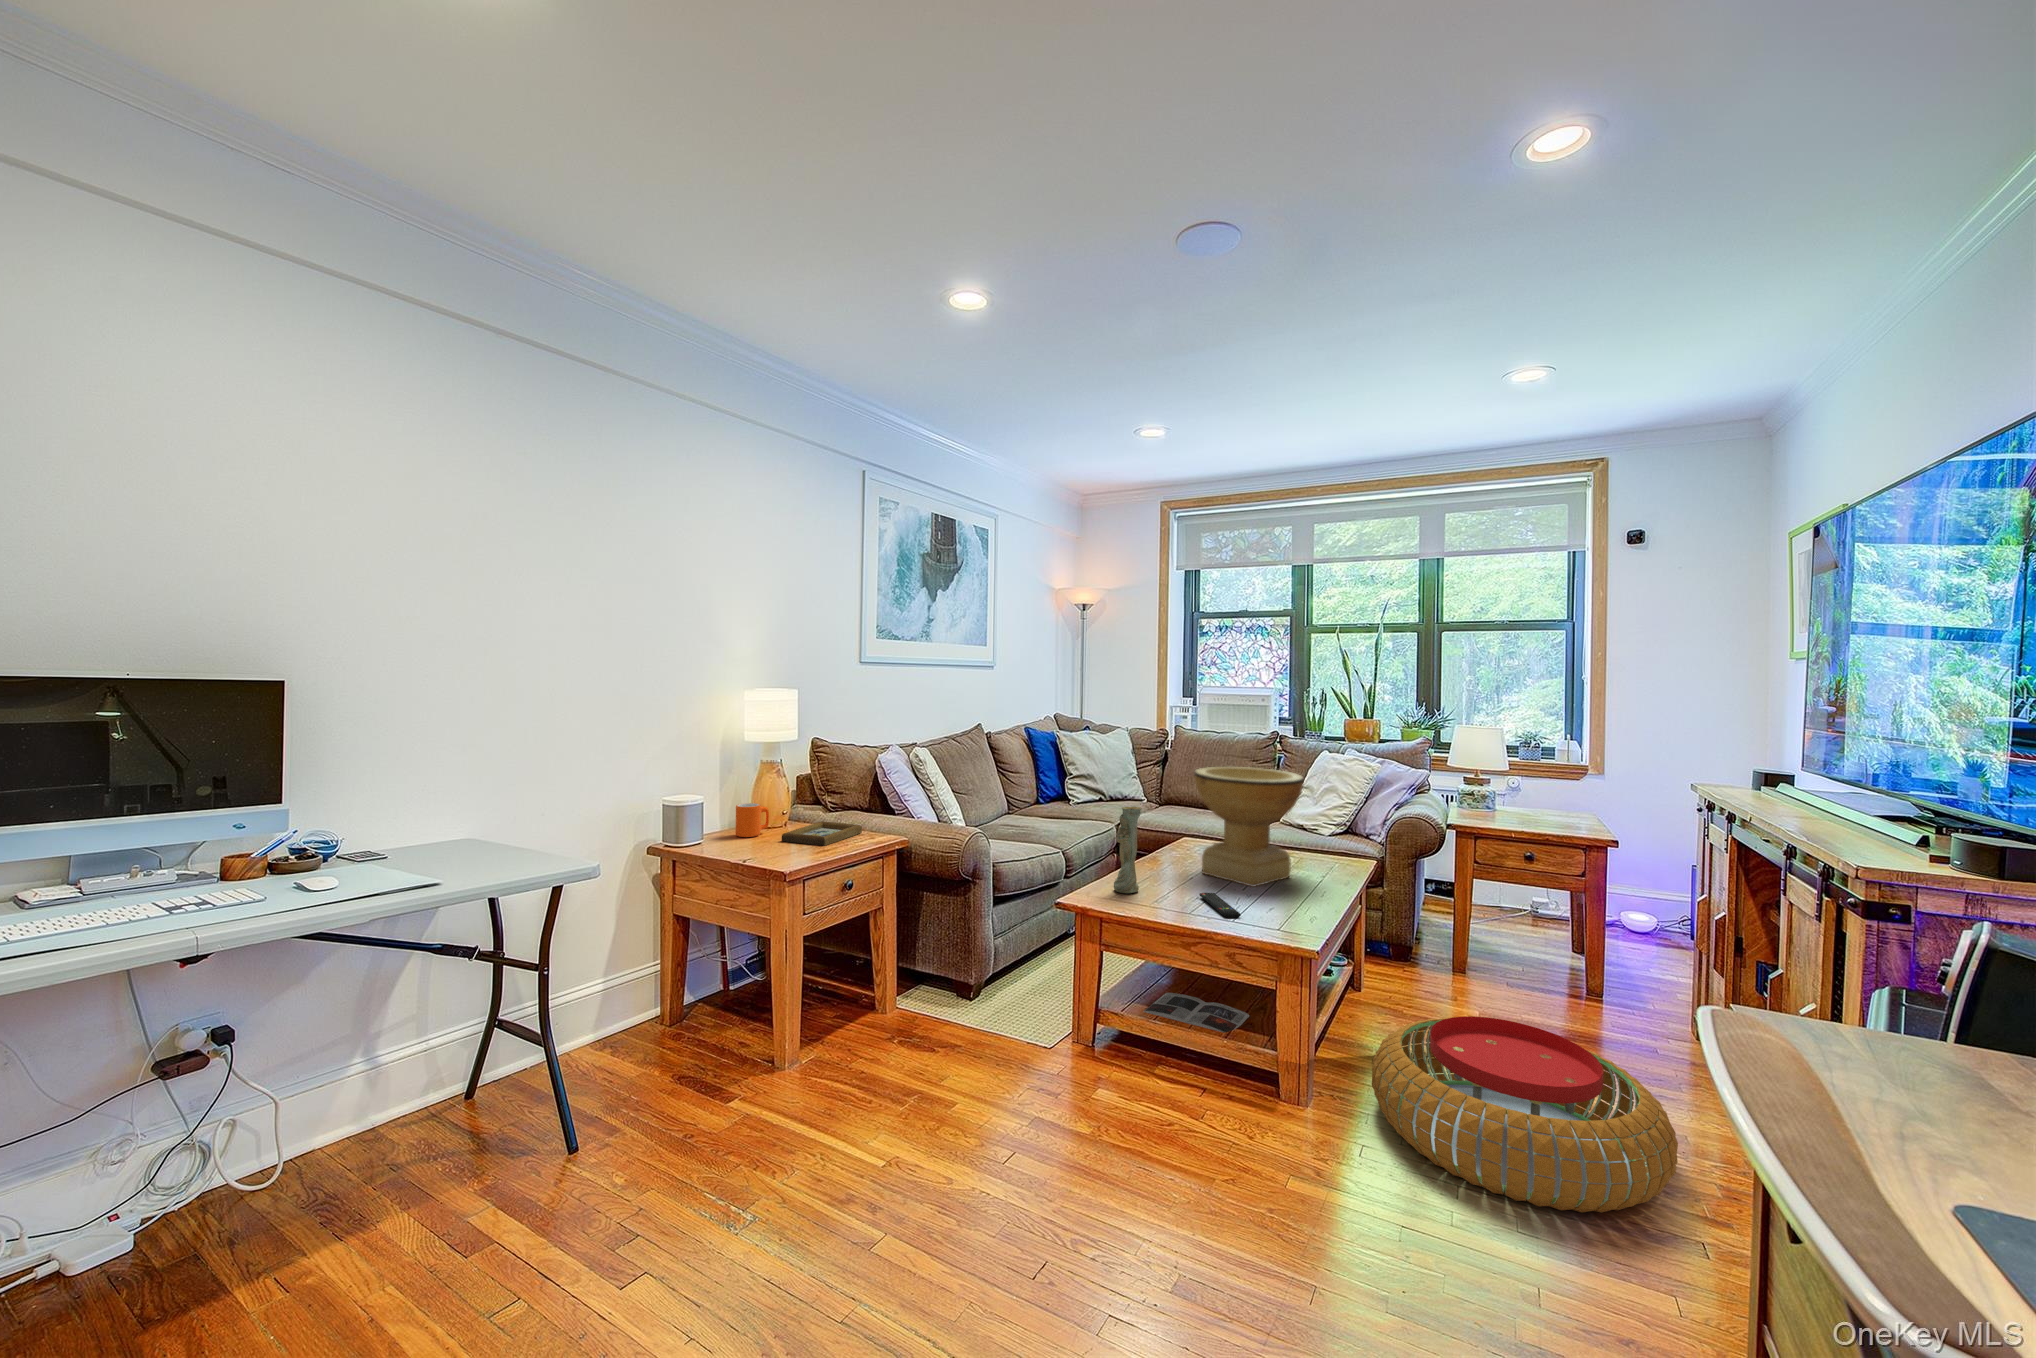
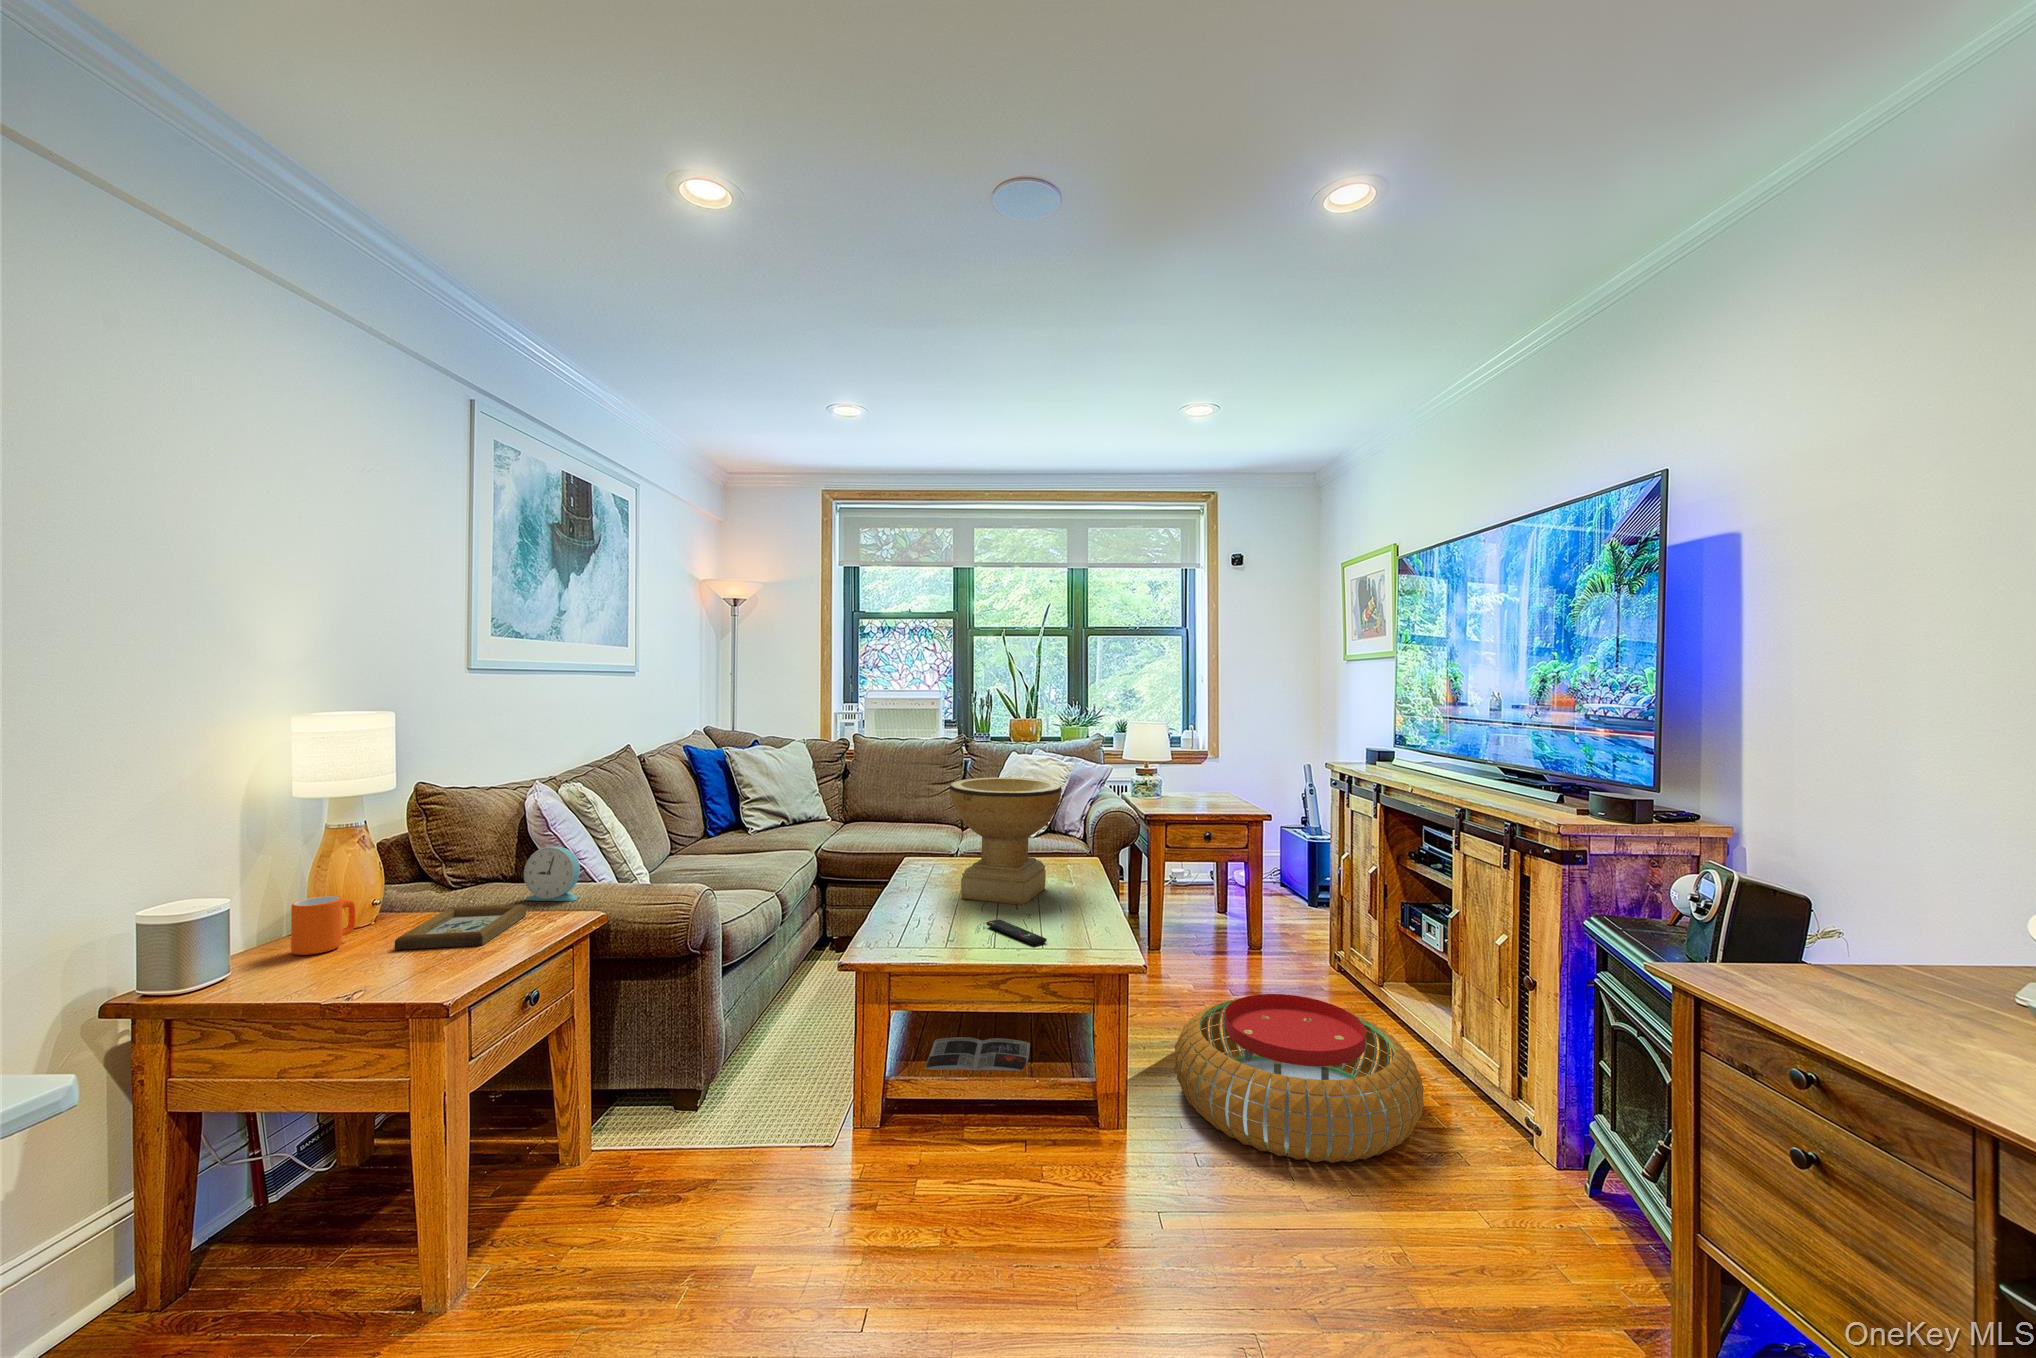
alarm clock: none [869,789,902,828] -> present [524,846,580,901]
vase: present [1114,807,1141,893] -> none [890,834,922,937]

